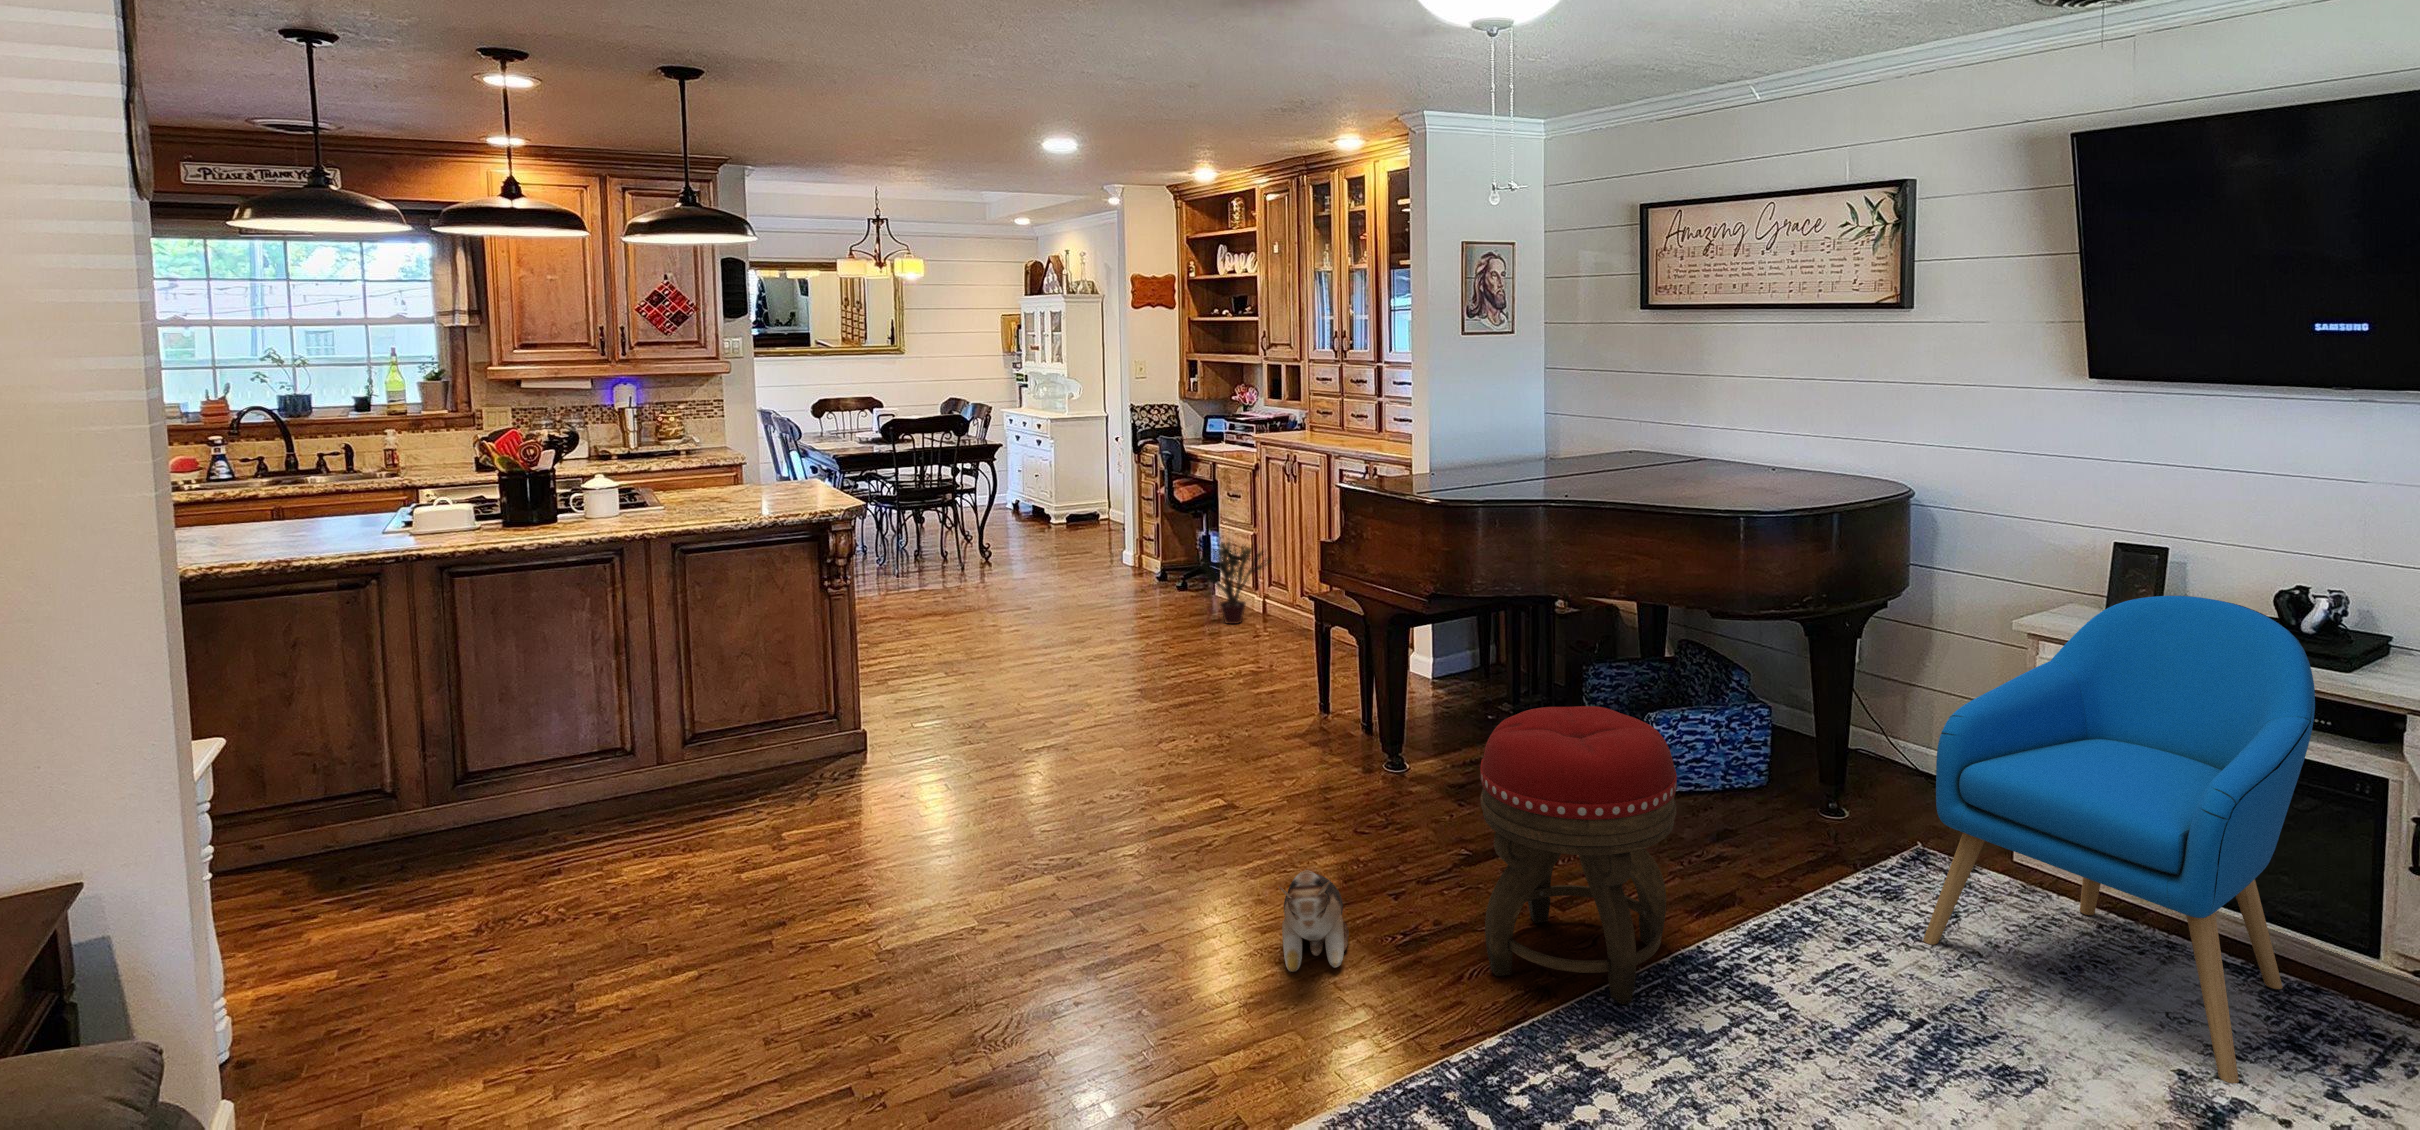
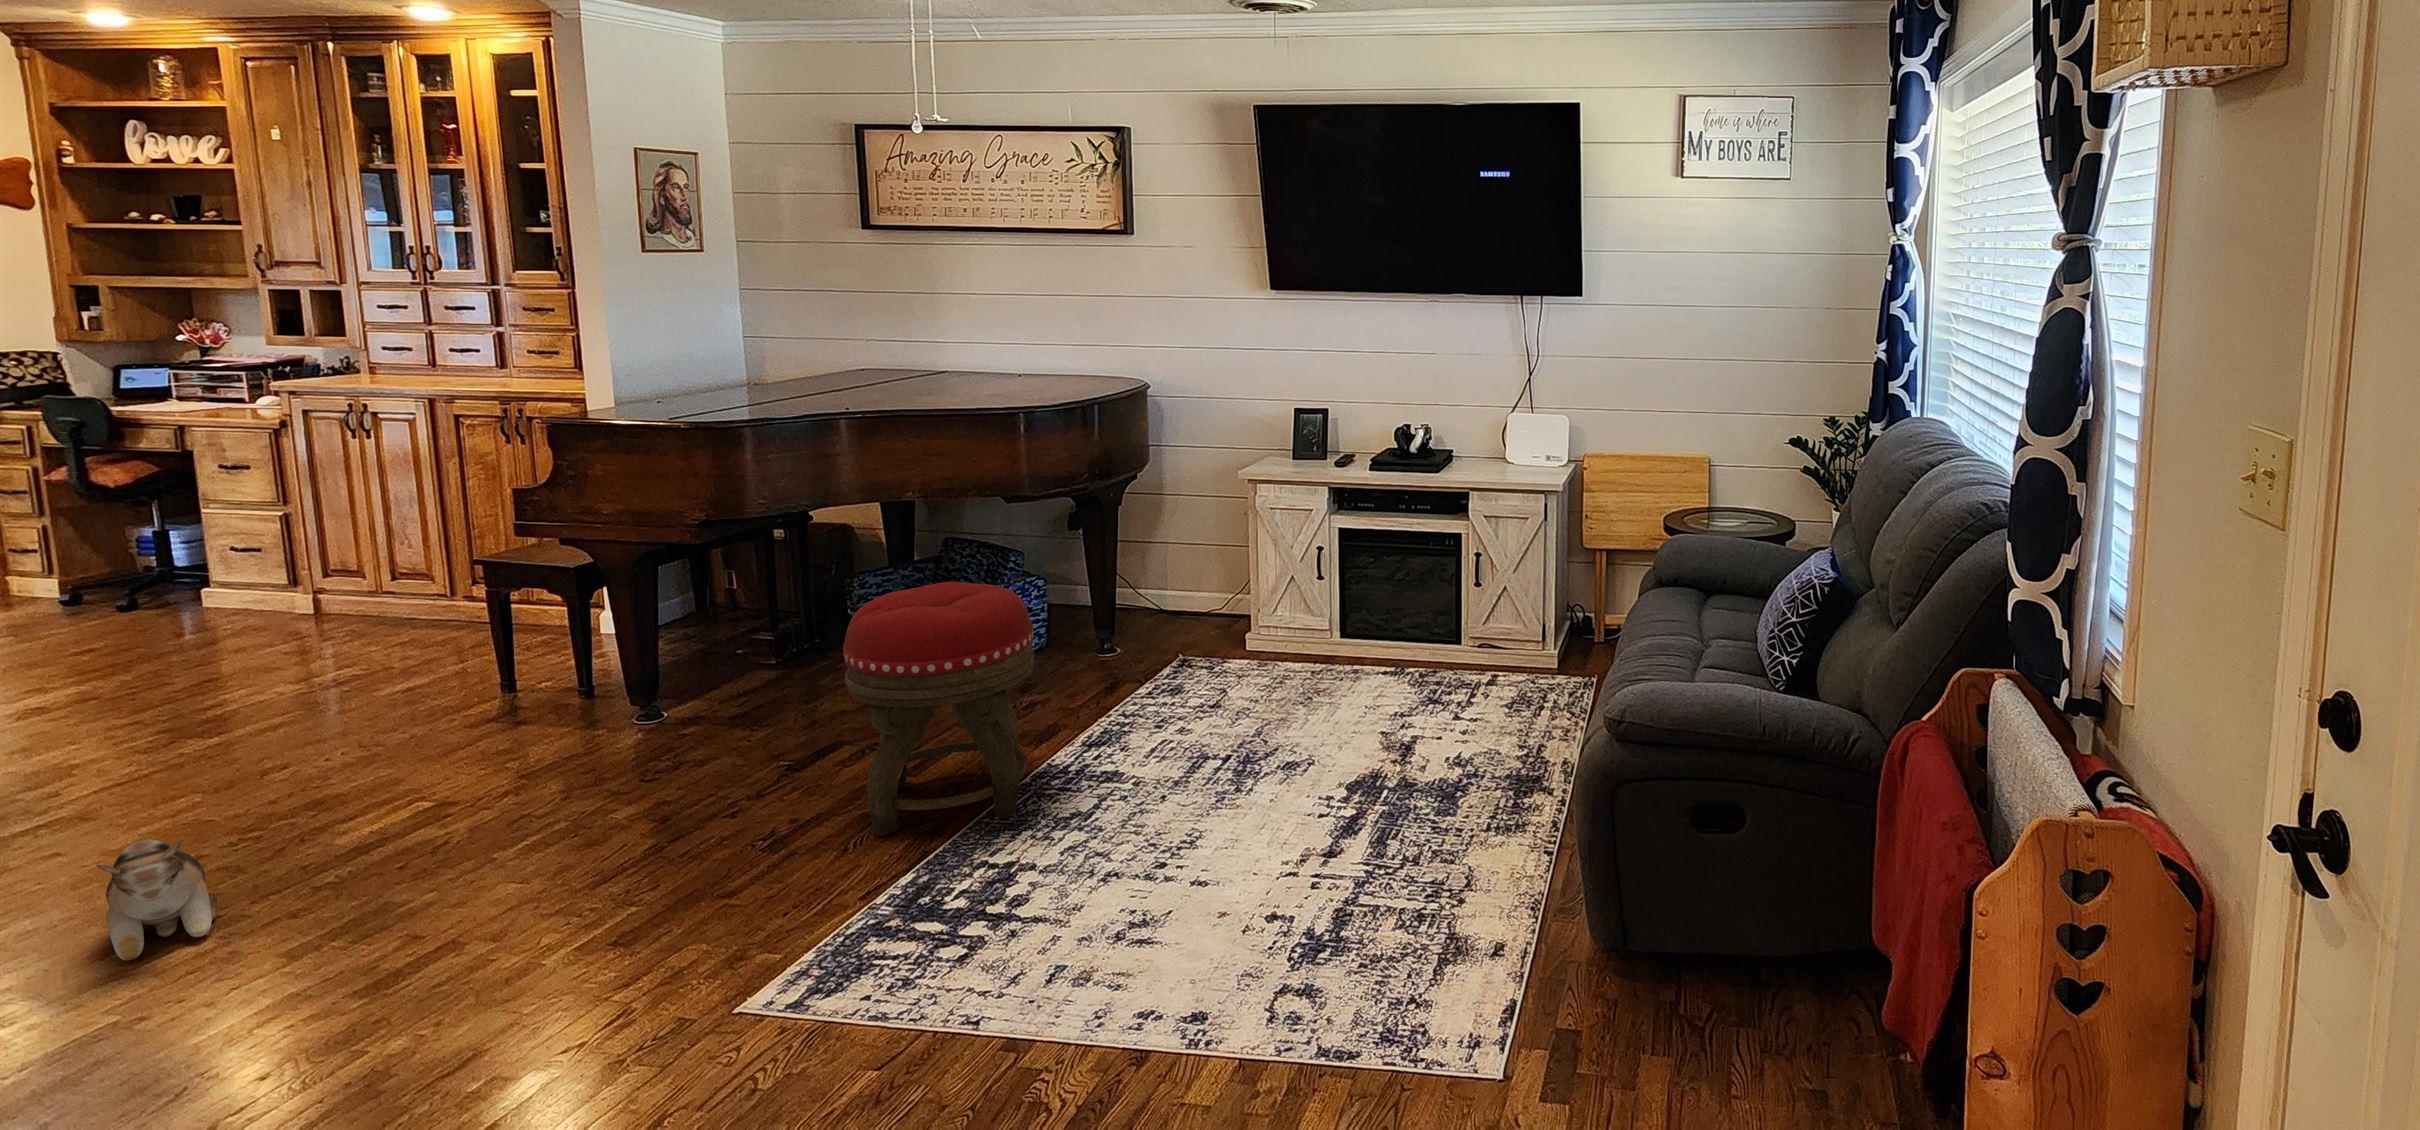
potted plant: present [1192,542,1271,624] -> none [171,520,332,633]
armchair: present [1923,596,2315,1084] -> none [1208,435,1429,730]
plush toy: present [1279,869,1349,972] -> present [97,839,218,961]

